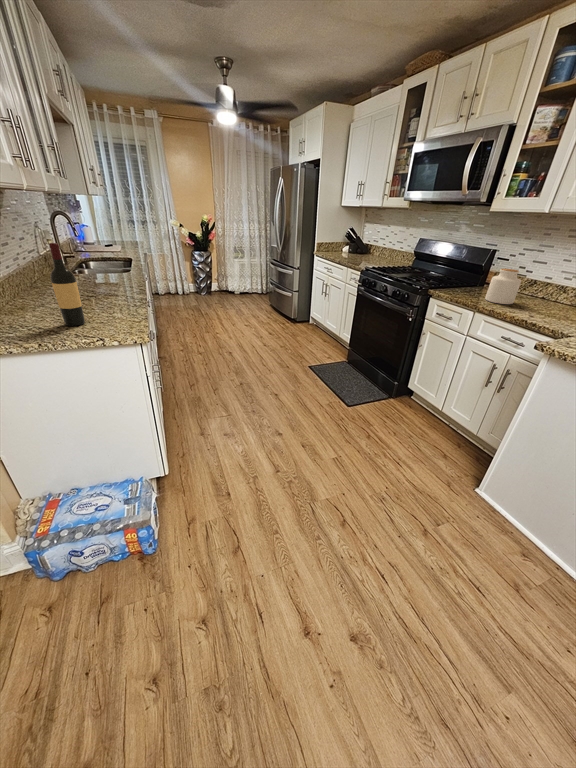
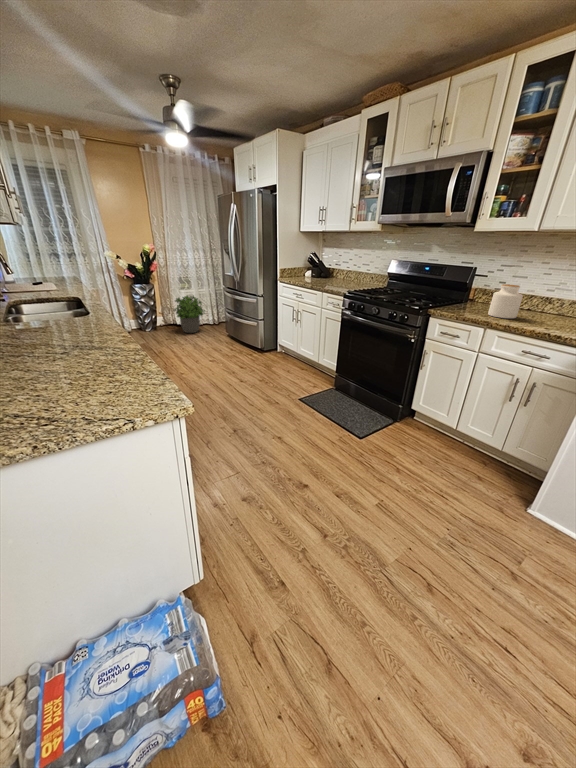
wine bottle: present [49,243,85,326] -> none [30,280,84,402]
potted plant: none [226,263,254,299] -> present [174,296,205,333]

